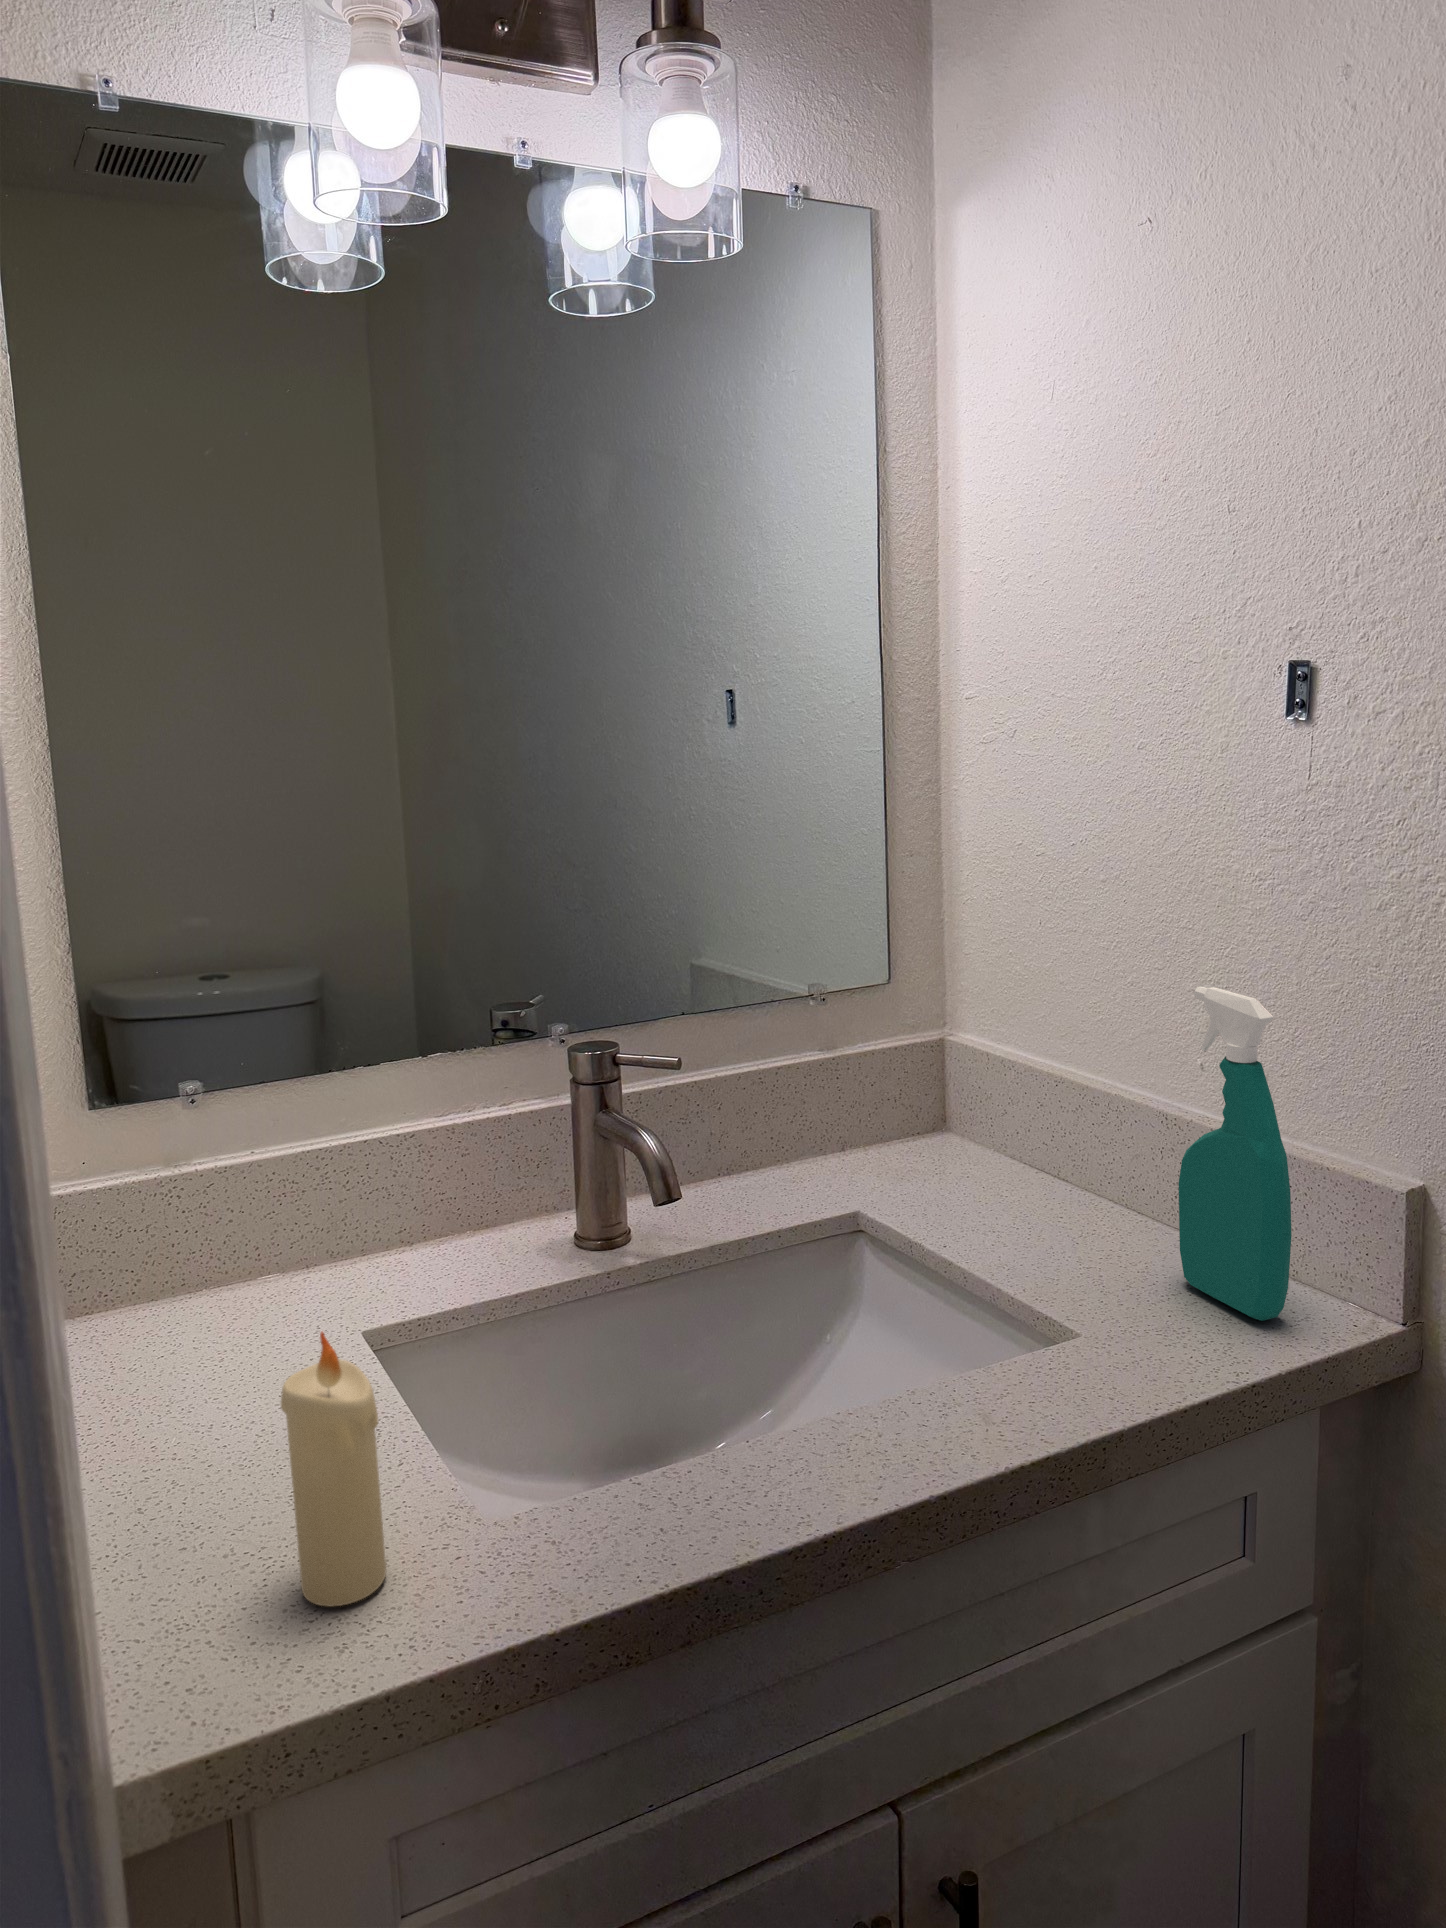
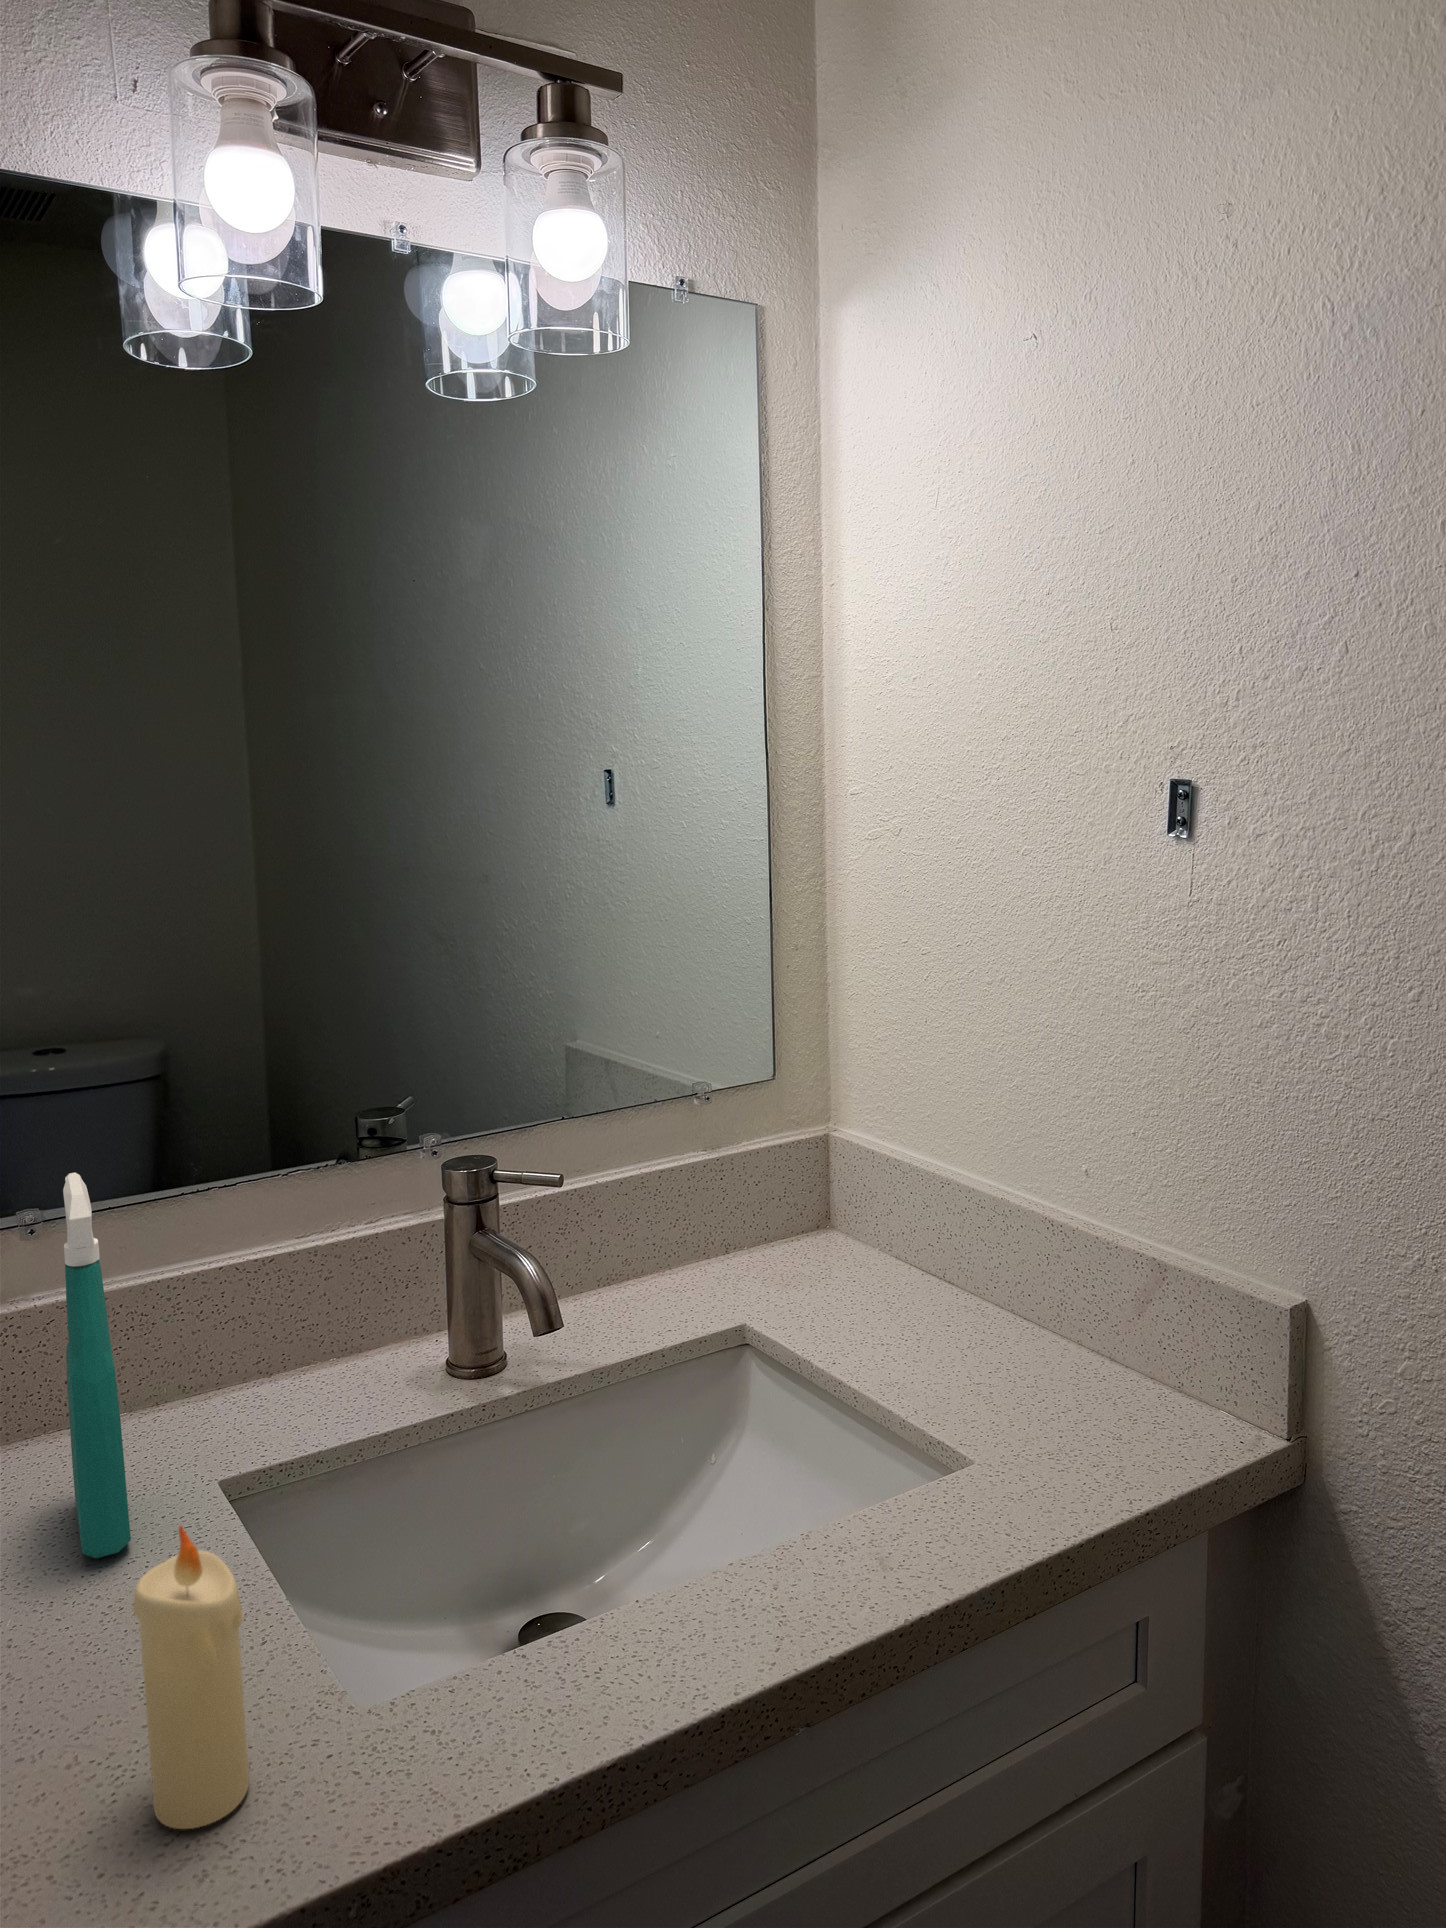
spray bottle: present [1179,986,1292,1321] -> present [63,1173,131,1558]

